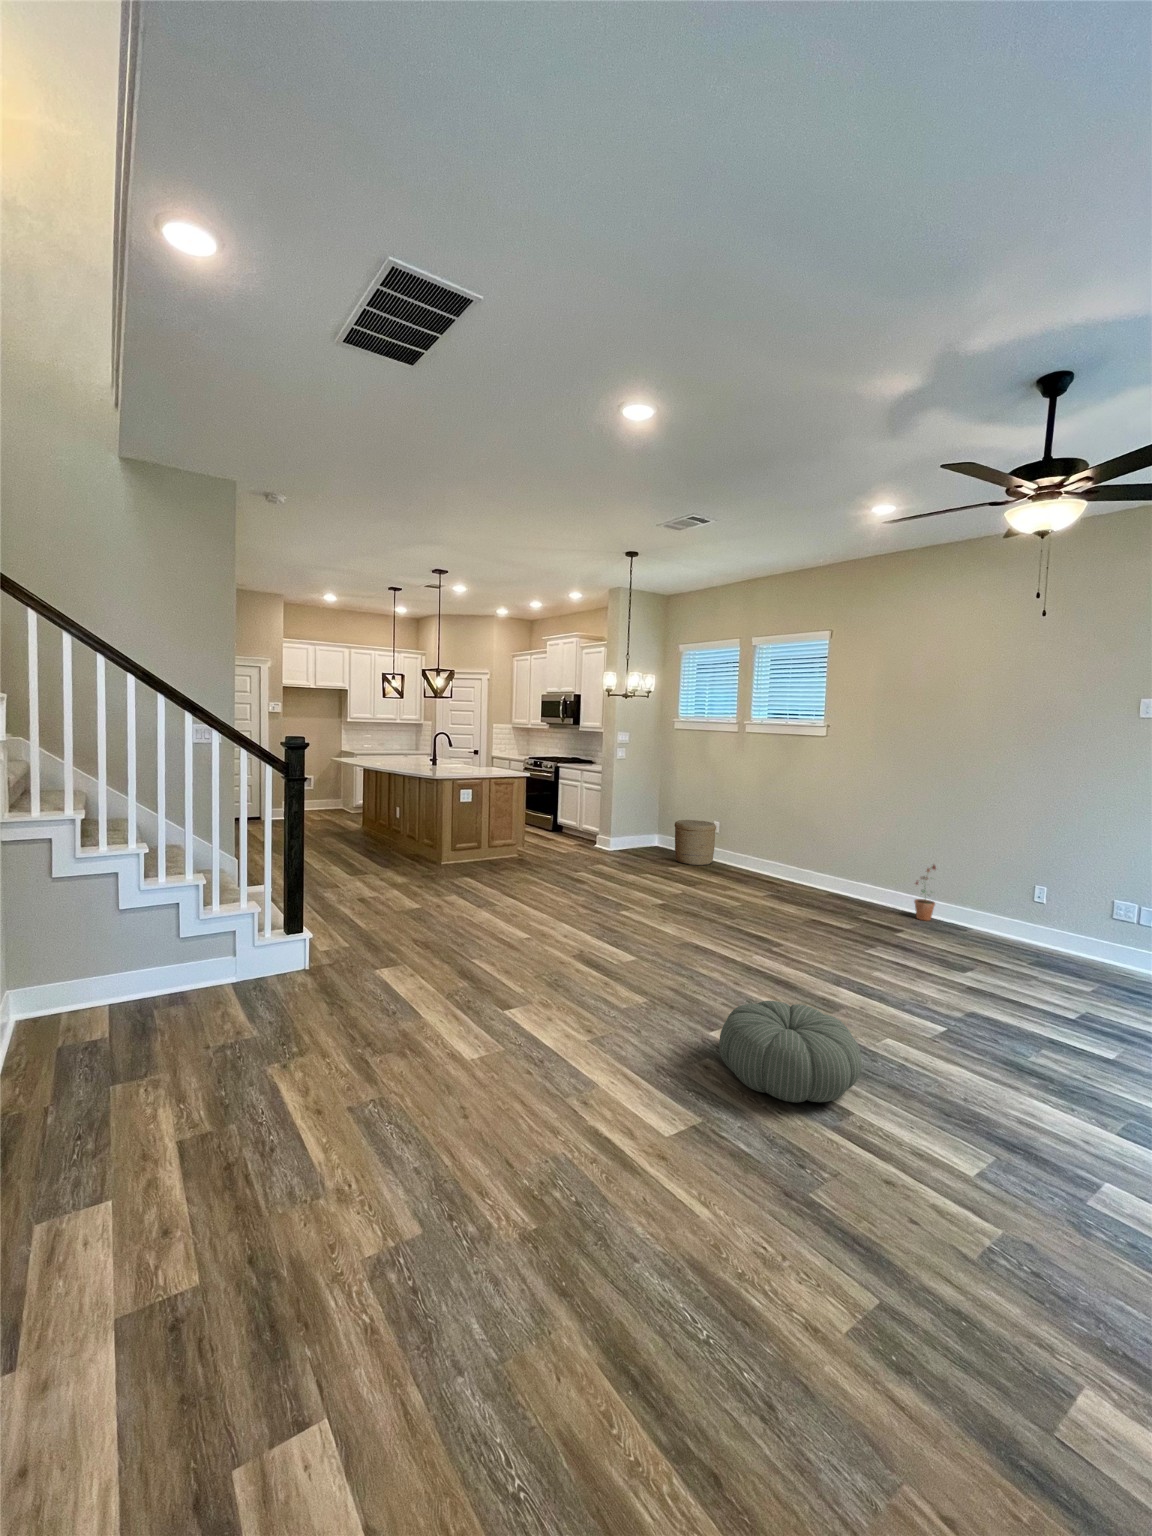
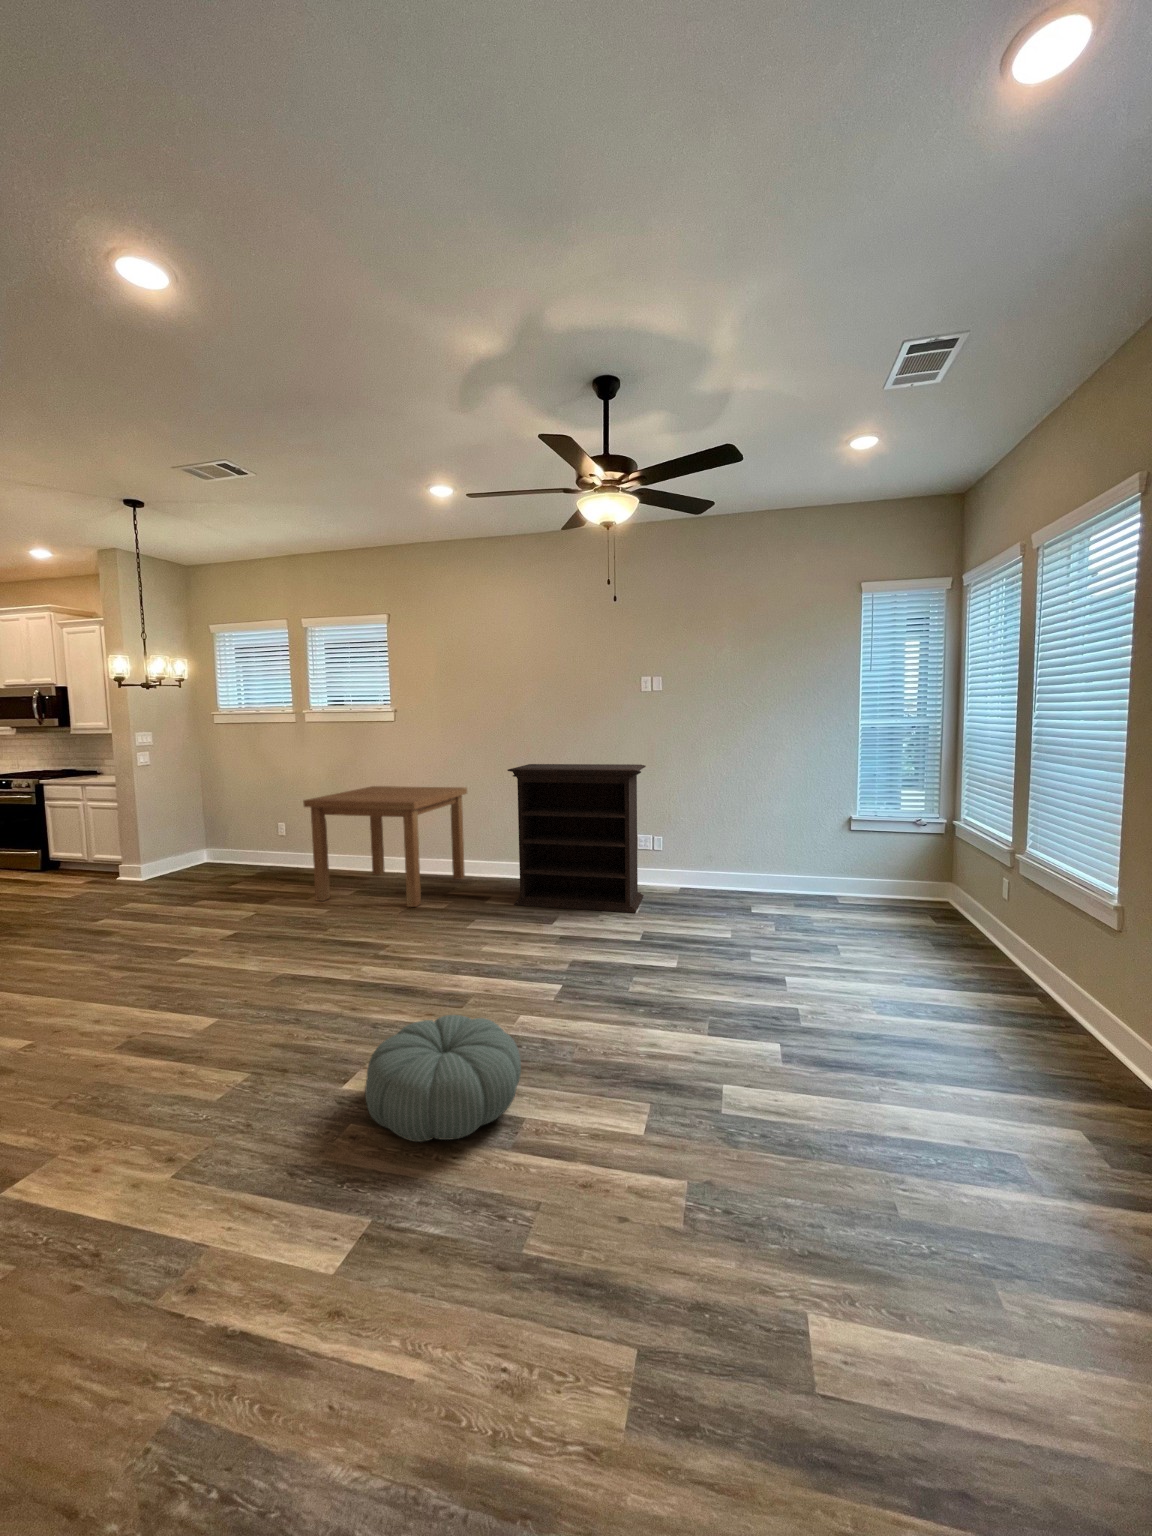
bookshelf: none [930,793,1136,990] -> present [508,764,646,913]
dining table: none [731,797,898,921] -> present [303,786,467,907]
woven basket: present [674,820,716,865] -> none [231,825,283,876]
potted plant: present [914,865,936,921] -> none [489,831,508,883]

